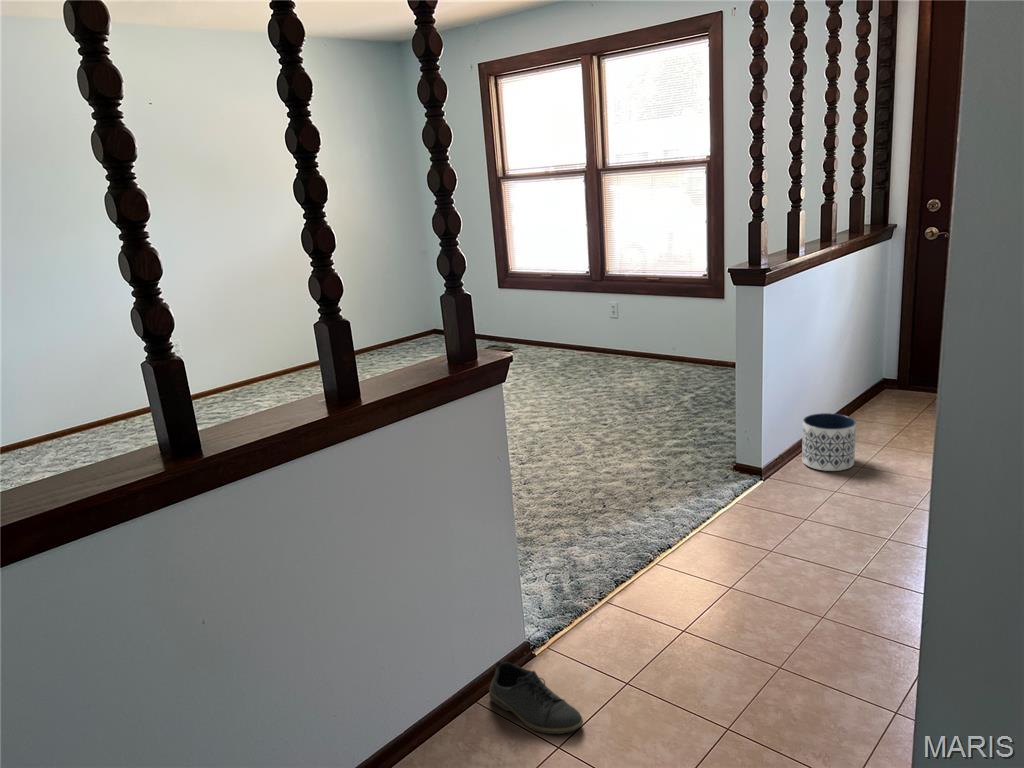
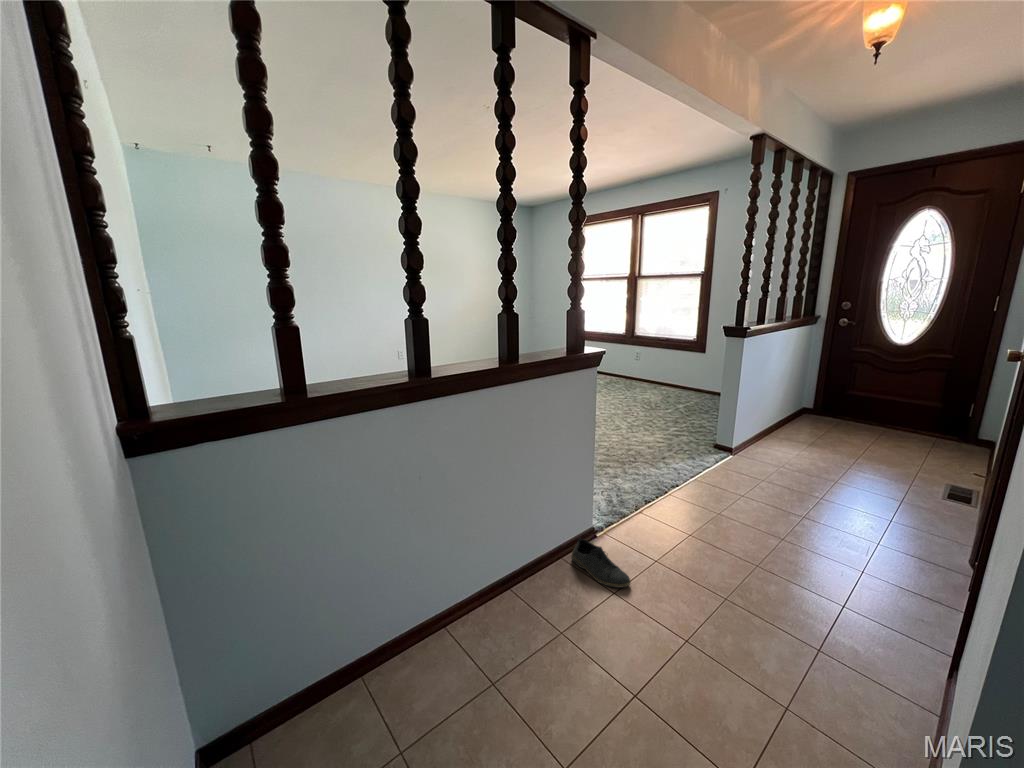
planter: present [802,413,856,471] -> none [756,420,793,454]

